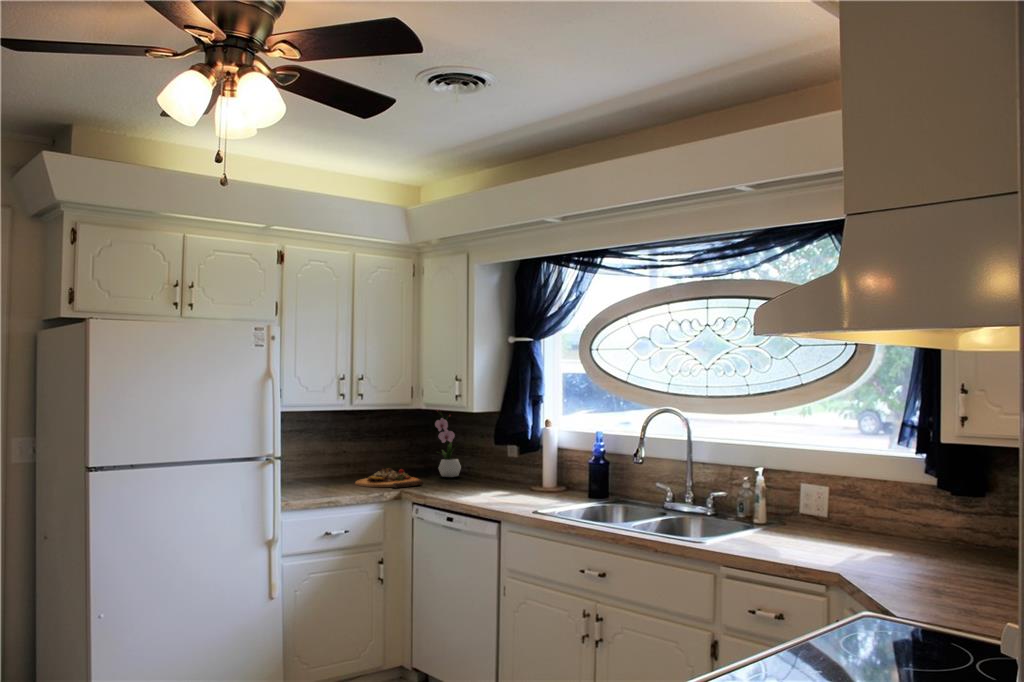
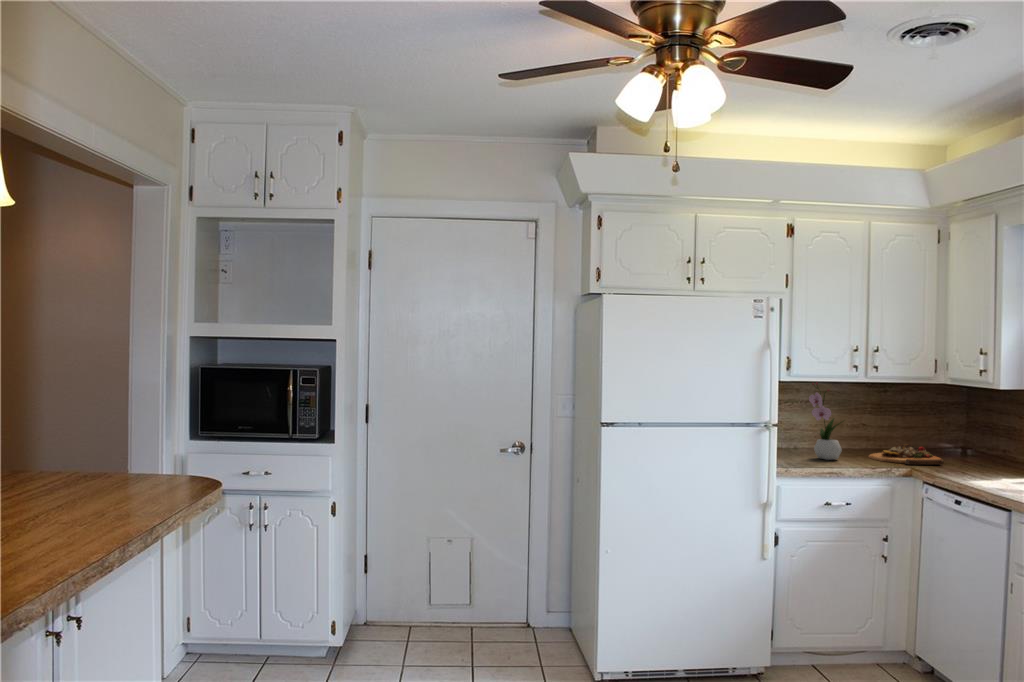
flower arrangement: present [435,410,461,477] -> present [809,383,842,460]

